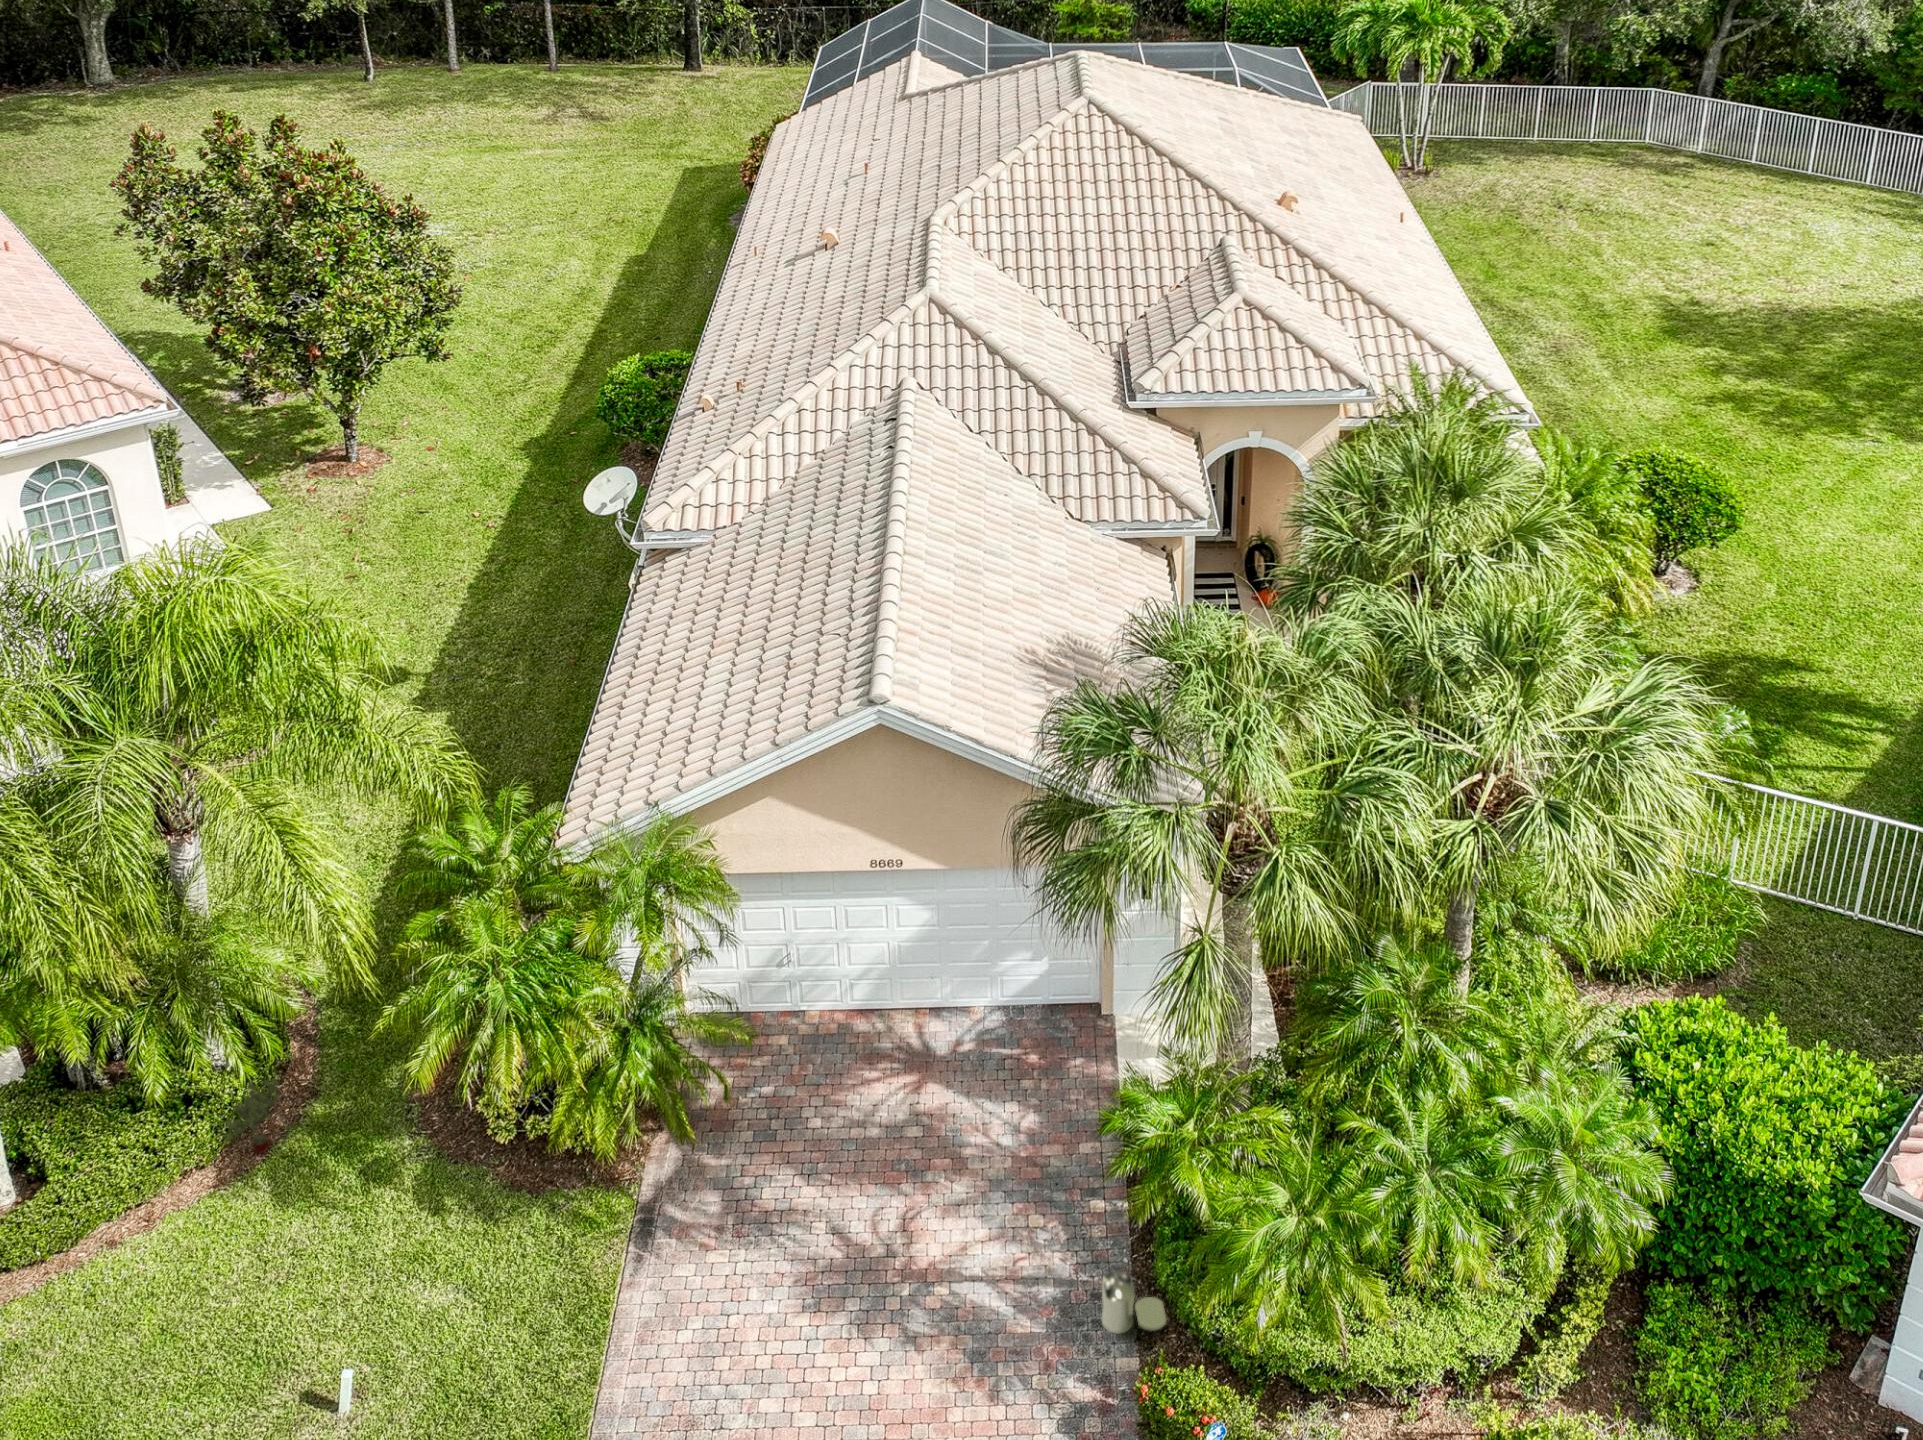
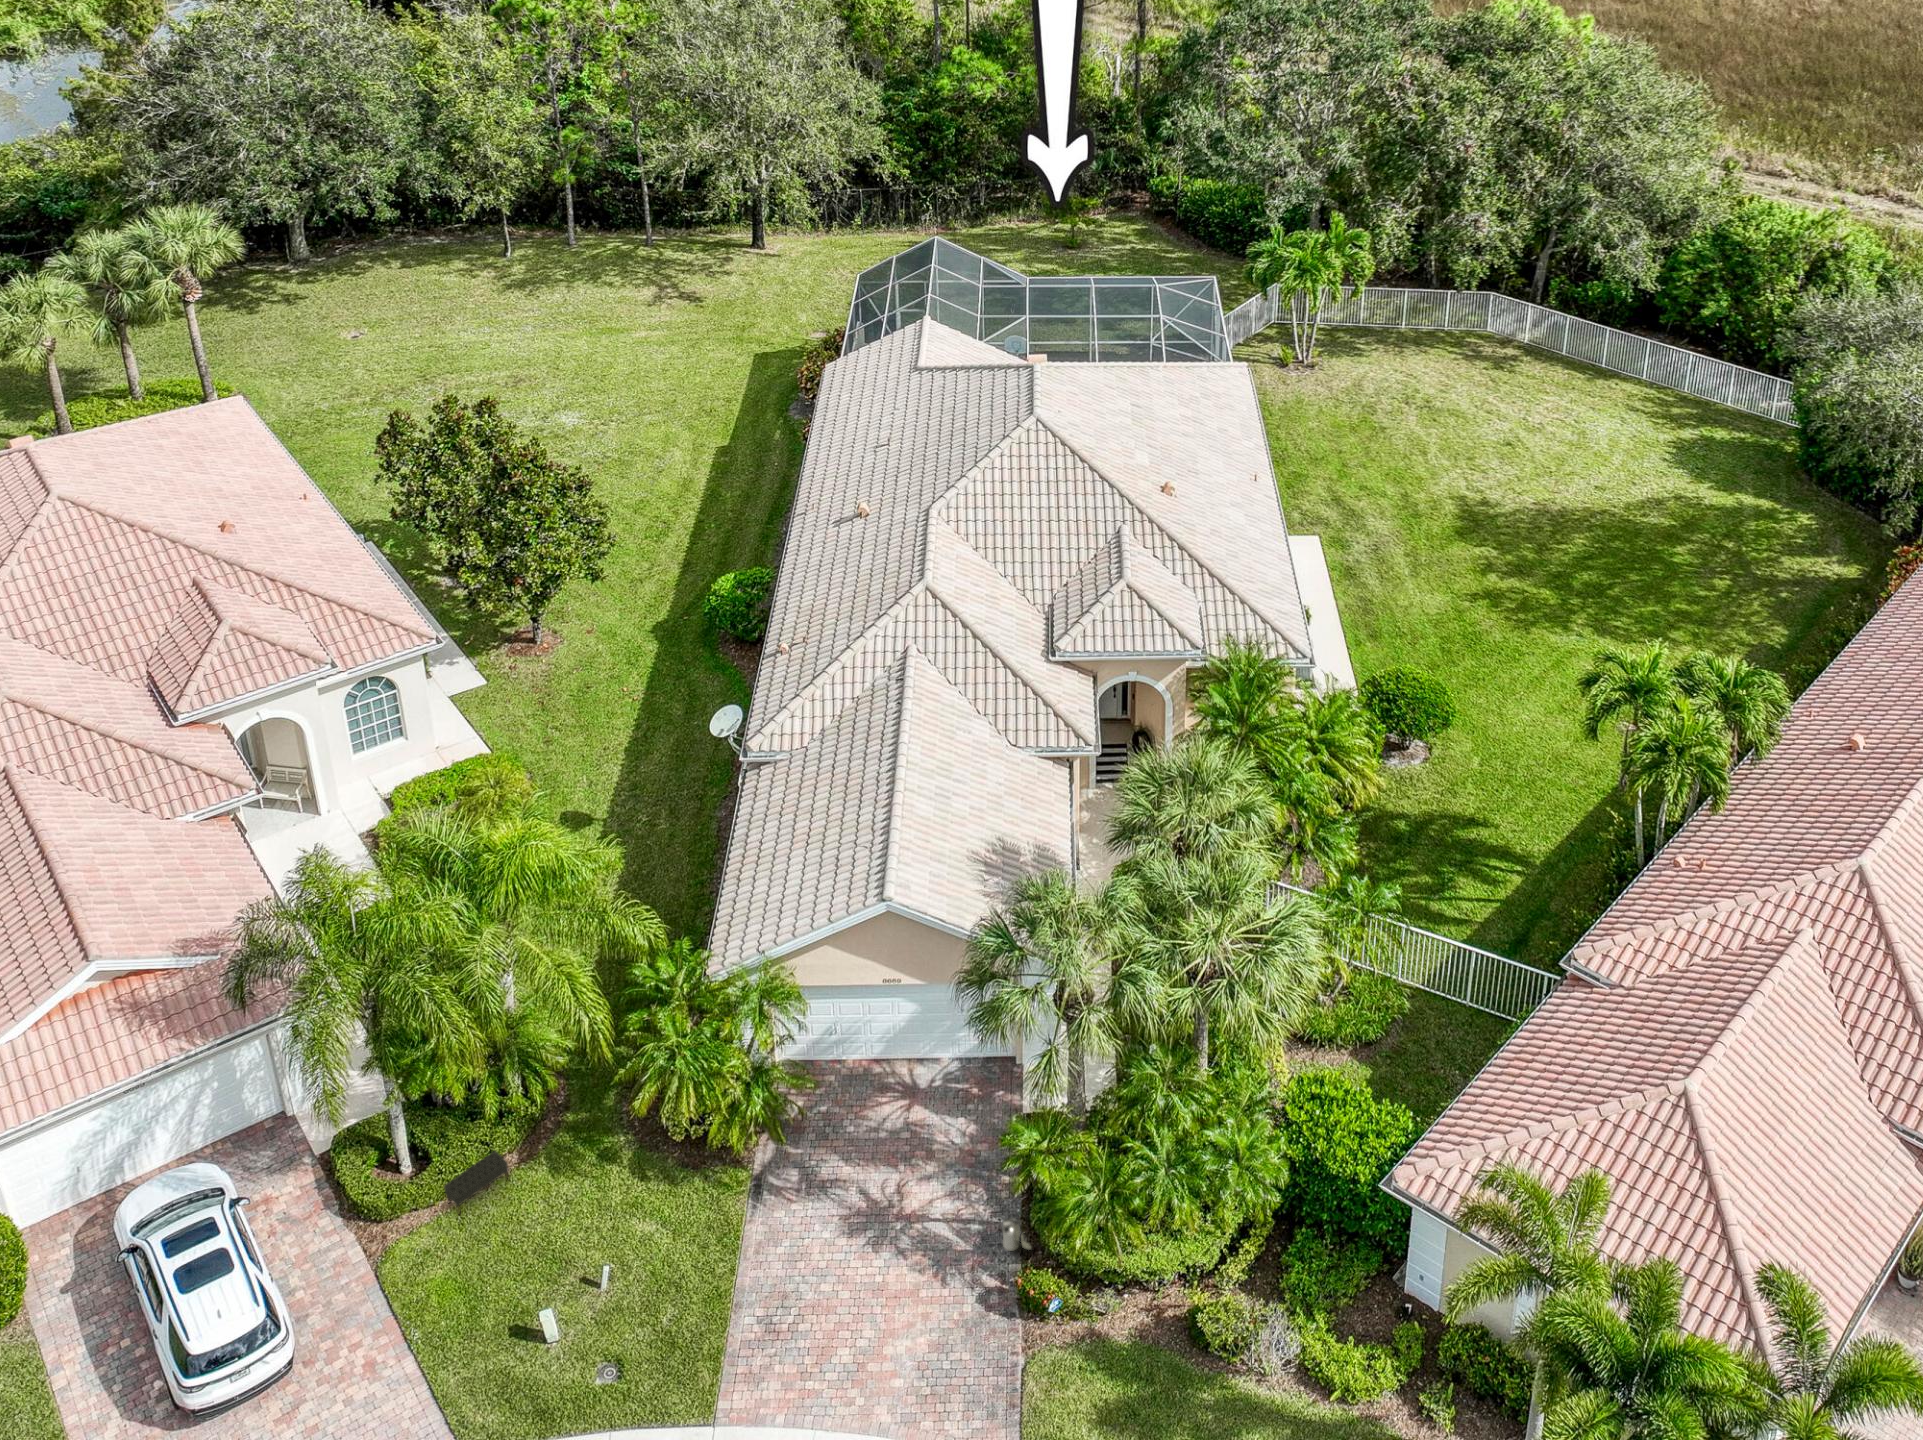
potted tree: present [224,1080,281,1154] -> none [525,1102,554,1144]
bench: none [56,1161,192,1281] -> present [444,1151,509,1214]

